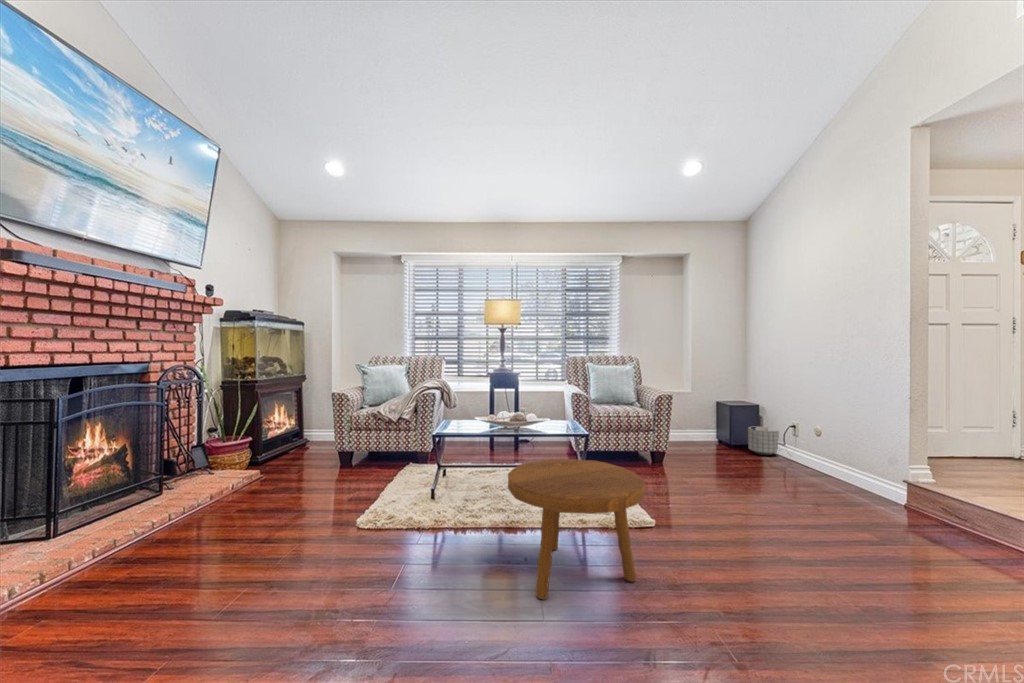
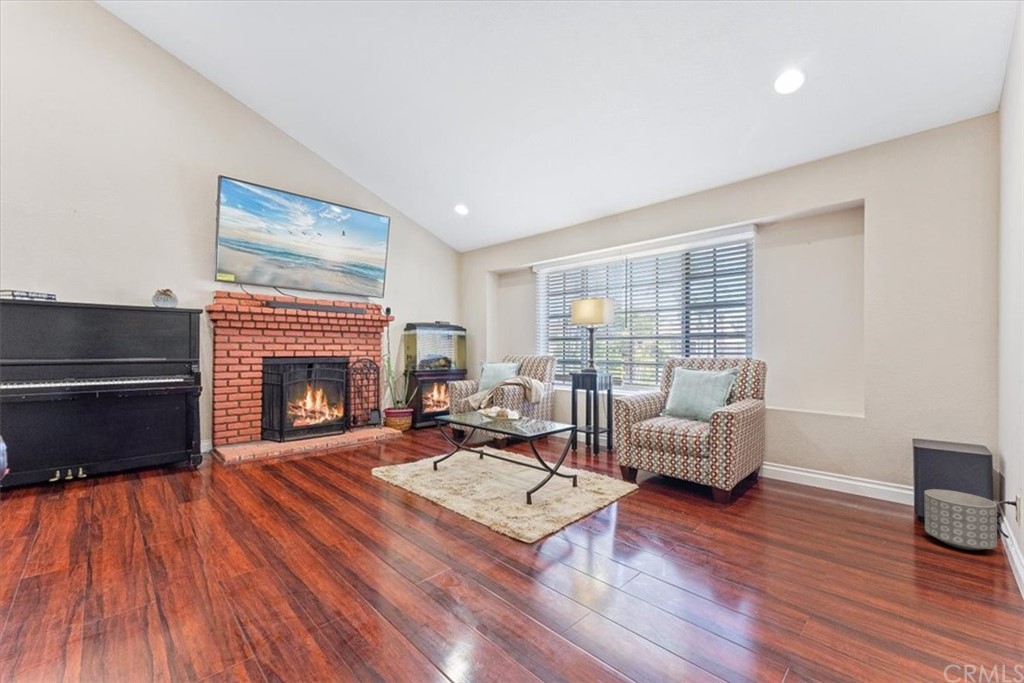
footstool: present [508,459,645,599] -> none [311,441,429,553]

